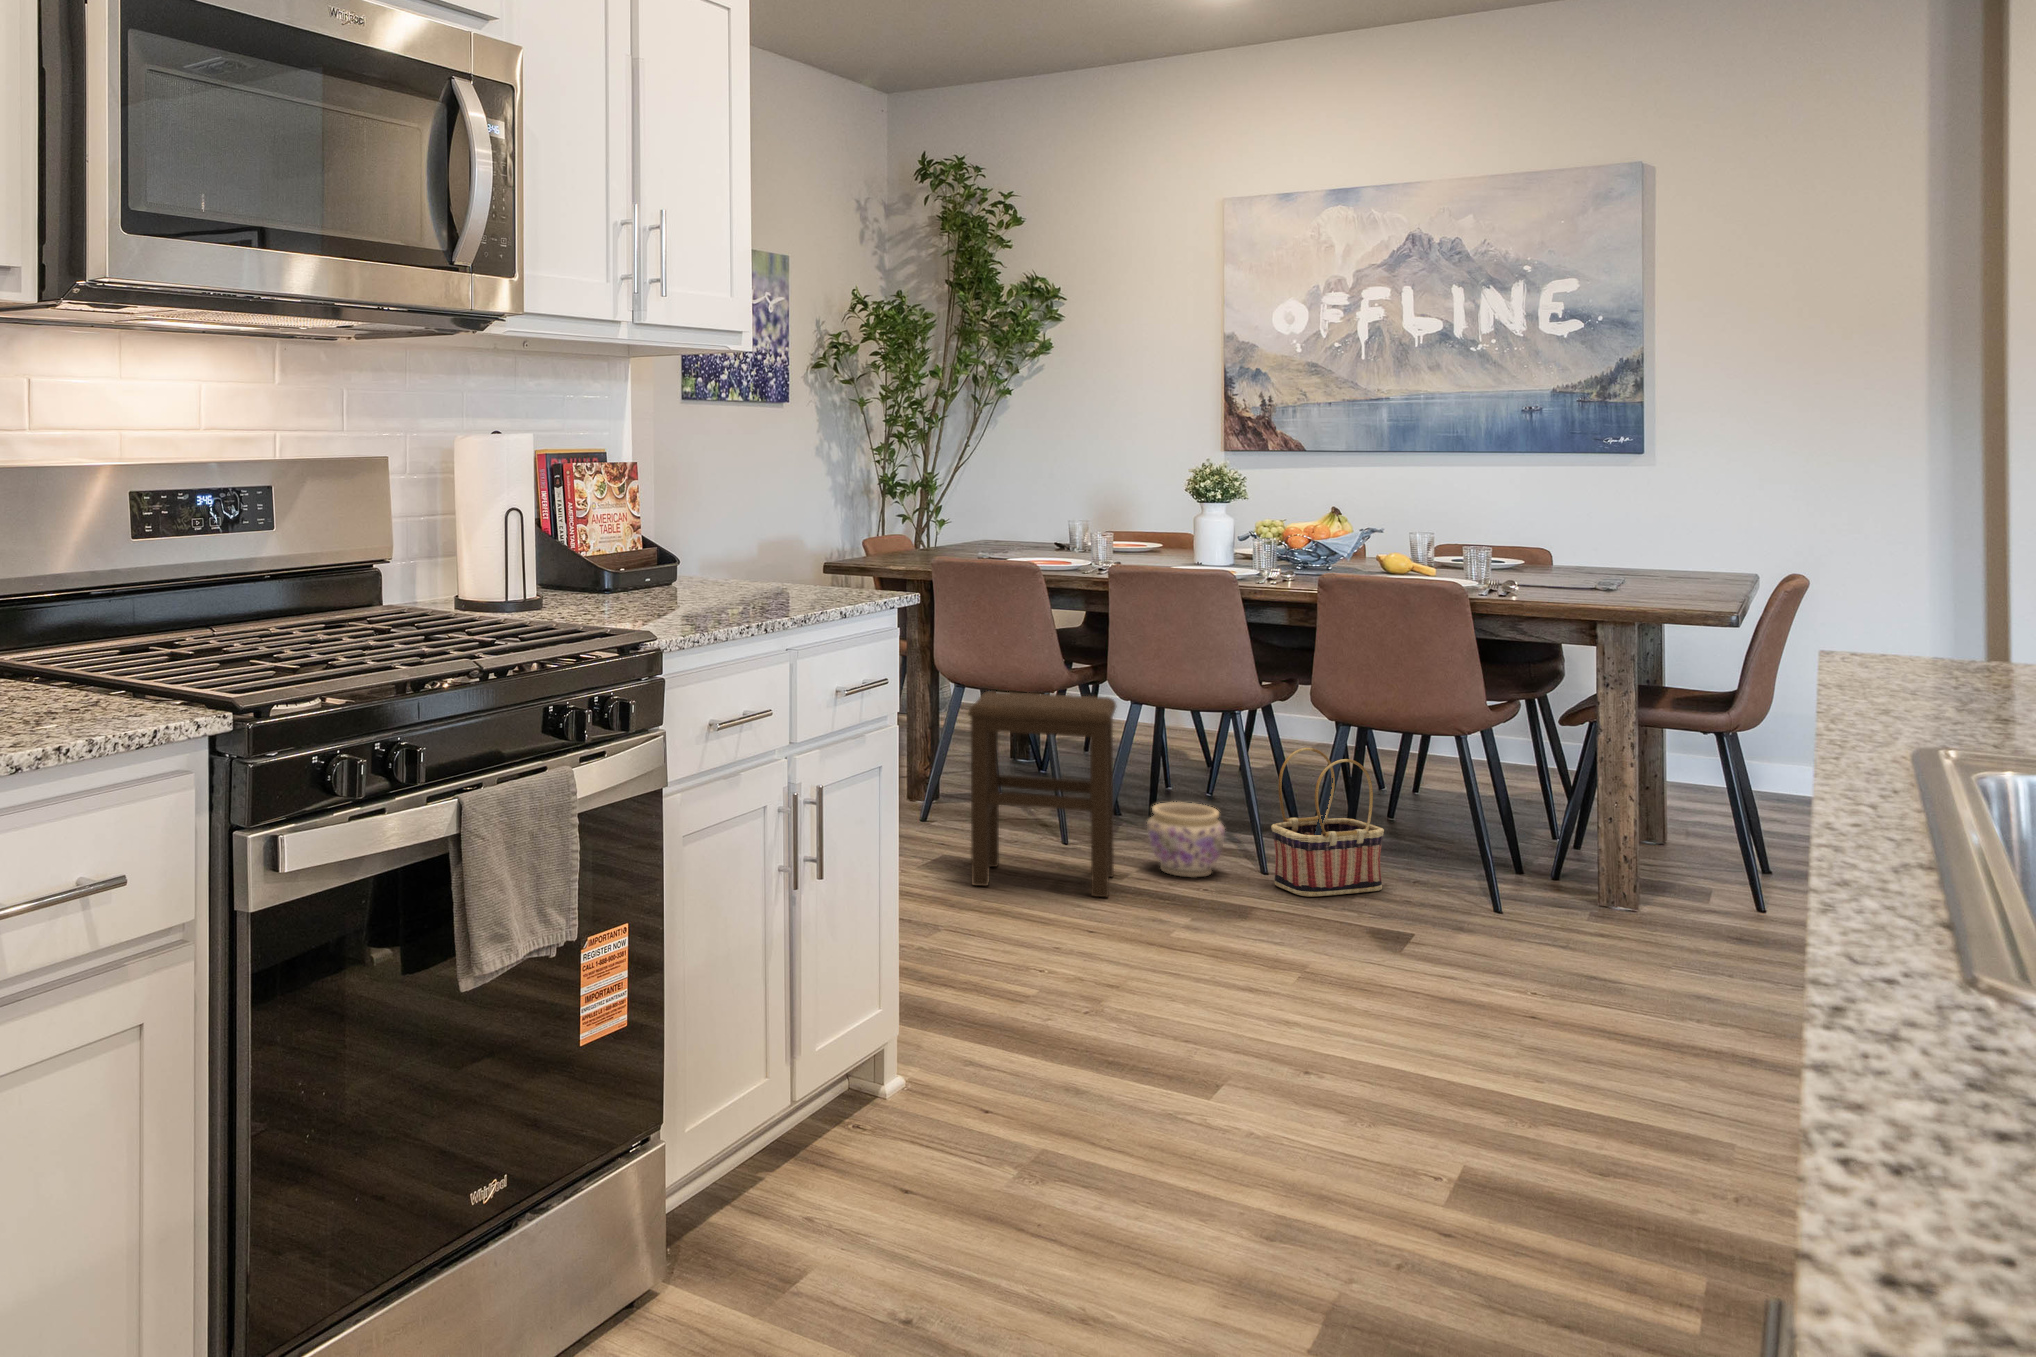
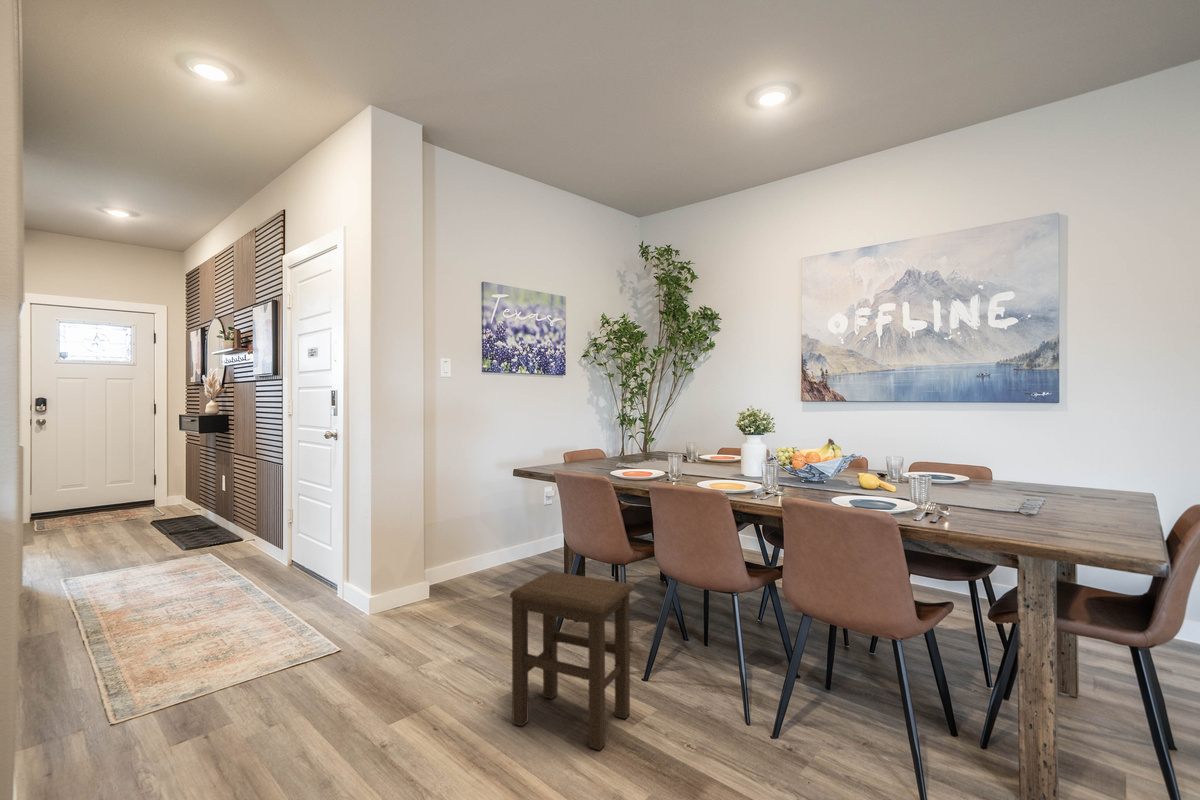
basket: present [1271,748,1384,897] -> none [741,631,831,762]
planter: present [1147,802,1225,878] -> none [658,657,714,724]

